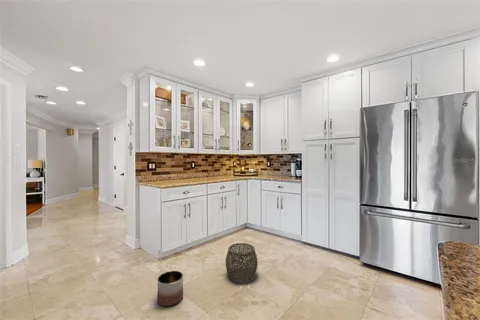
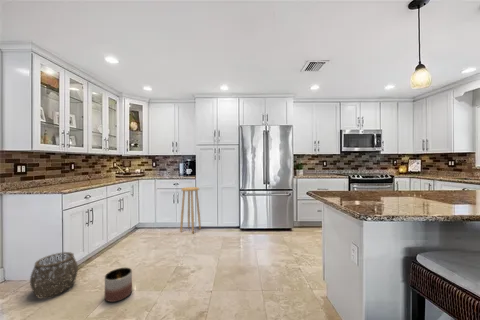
stool: none [279,193,305,252] -> present [180,187,201,233]
woven basket: present [225,243,258,282] -> present [30,252,78,297]

